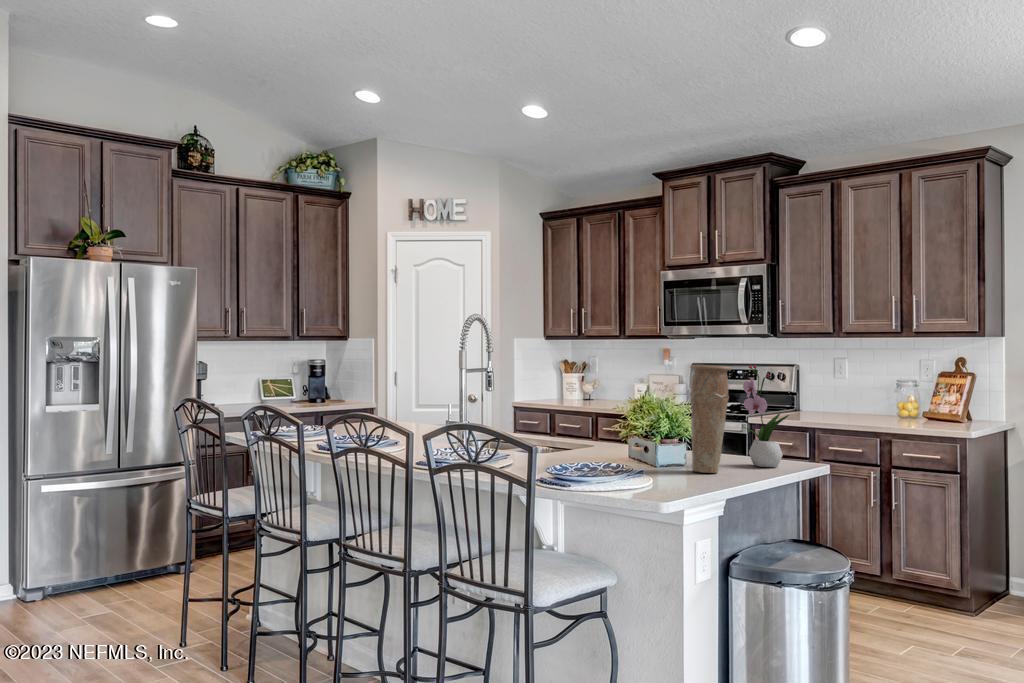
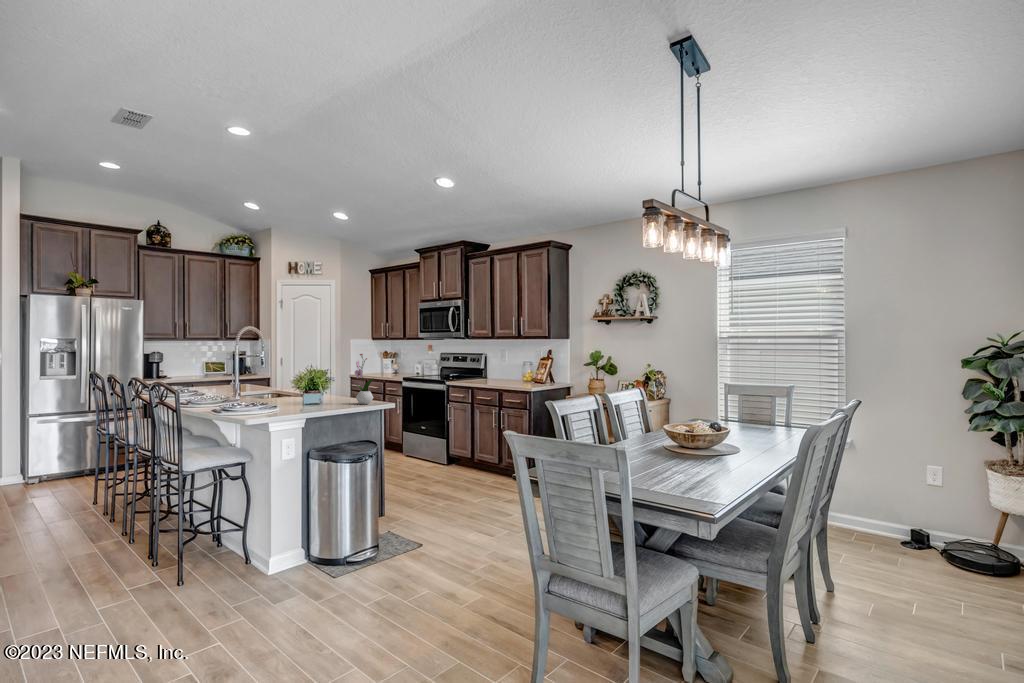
vase: present [690,365,731,473] -> none [315,354,337,407]

